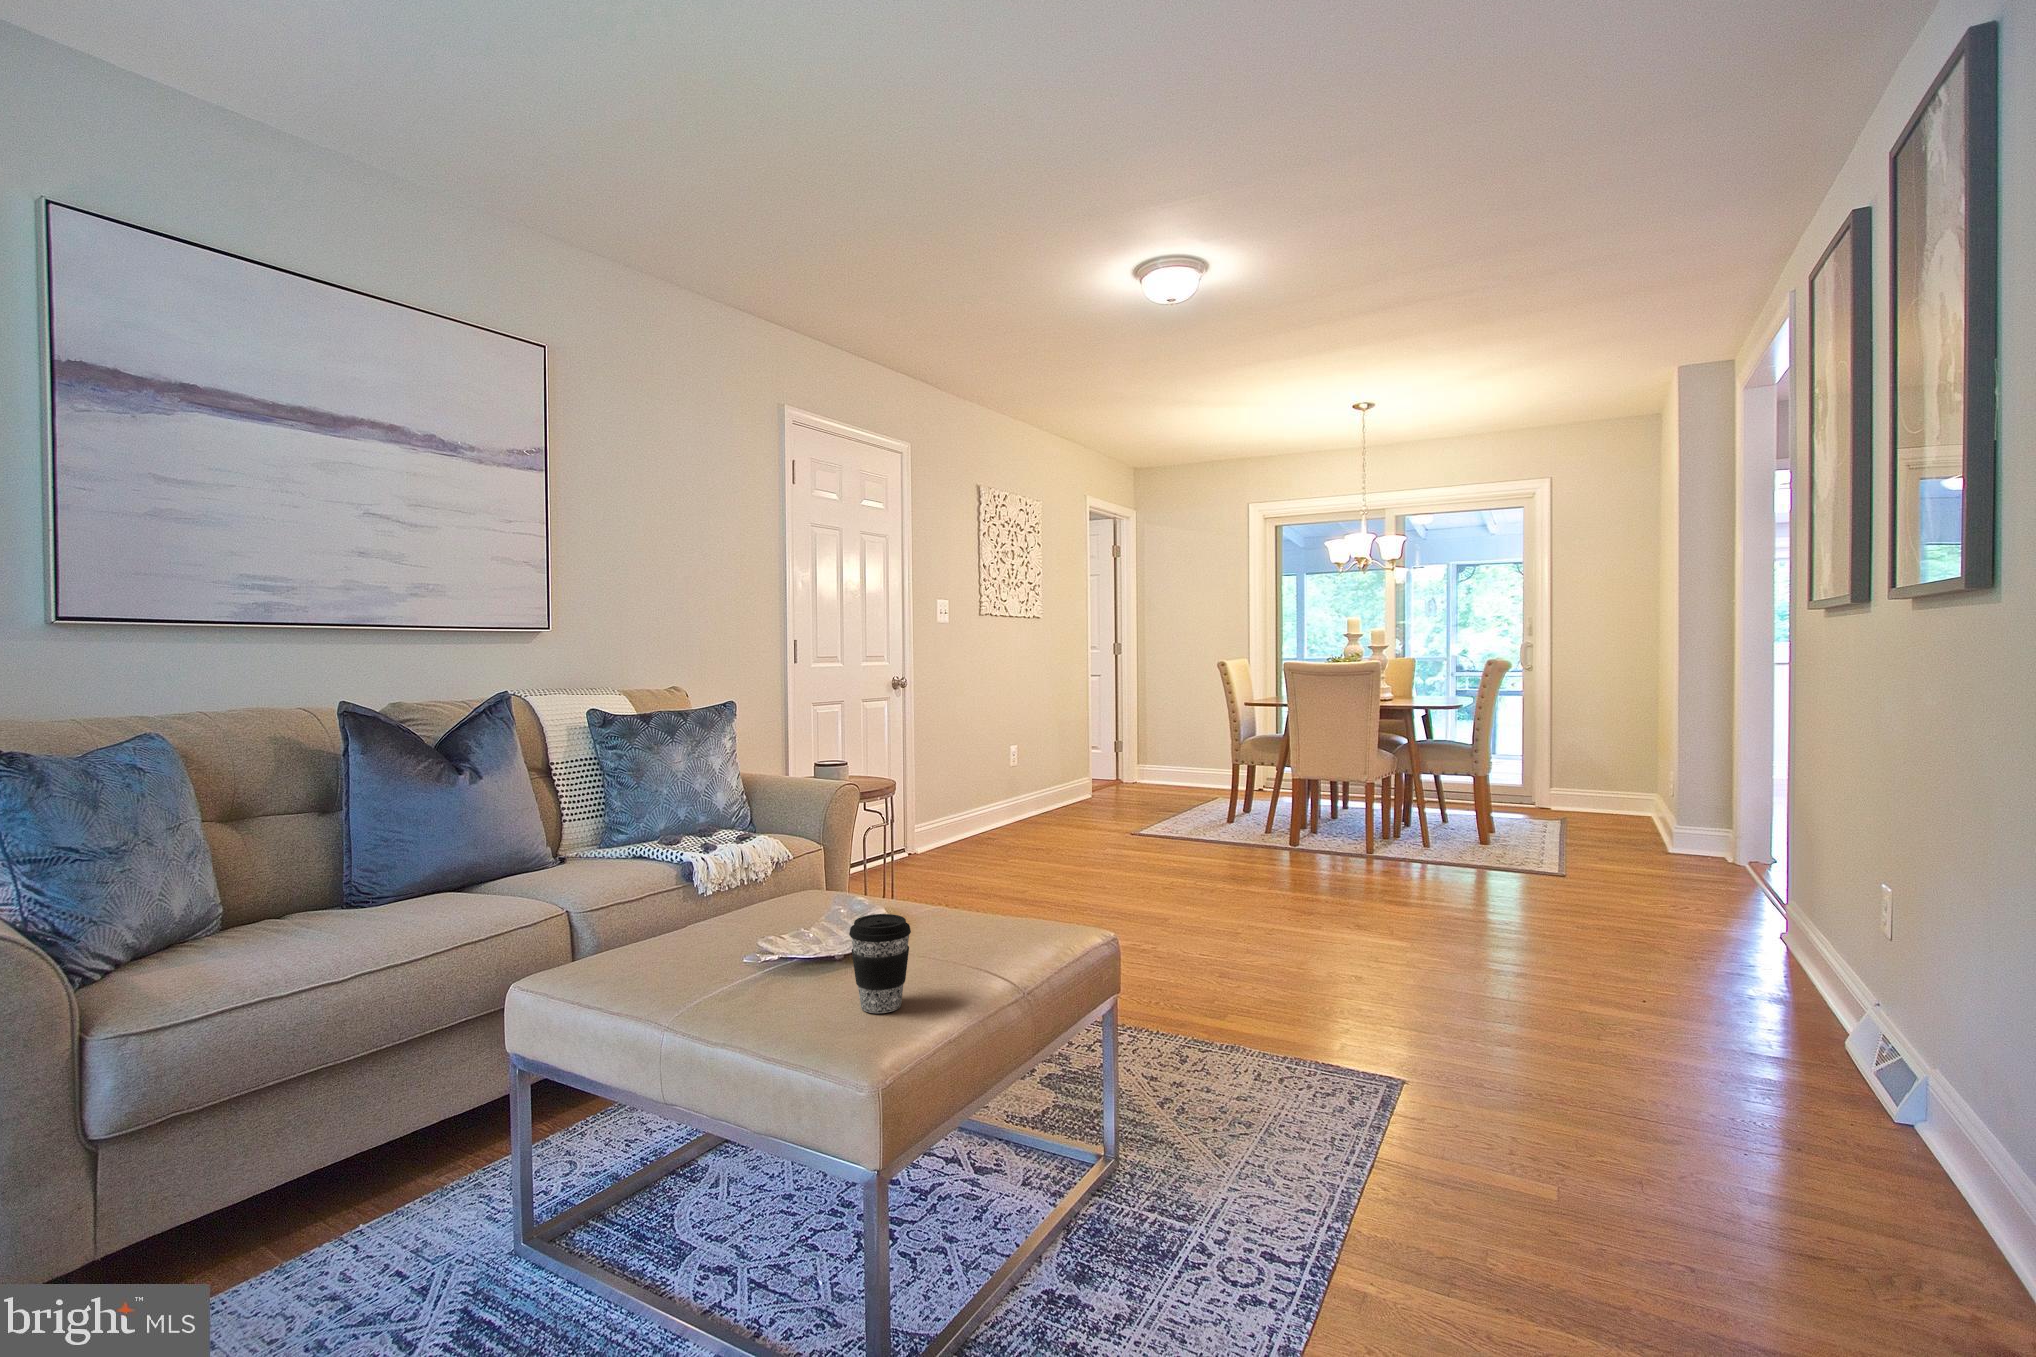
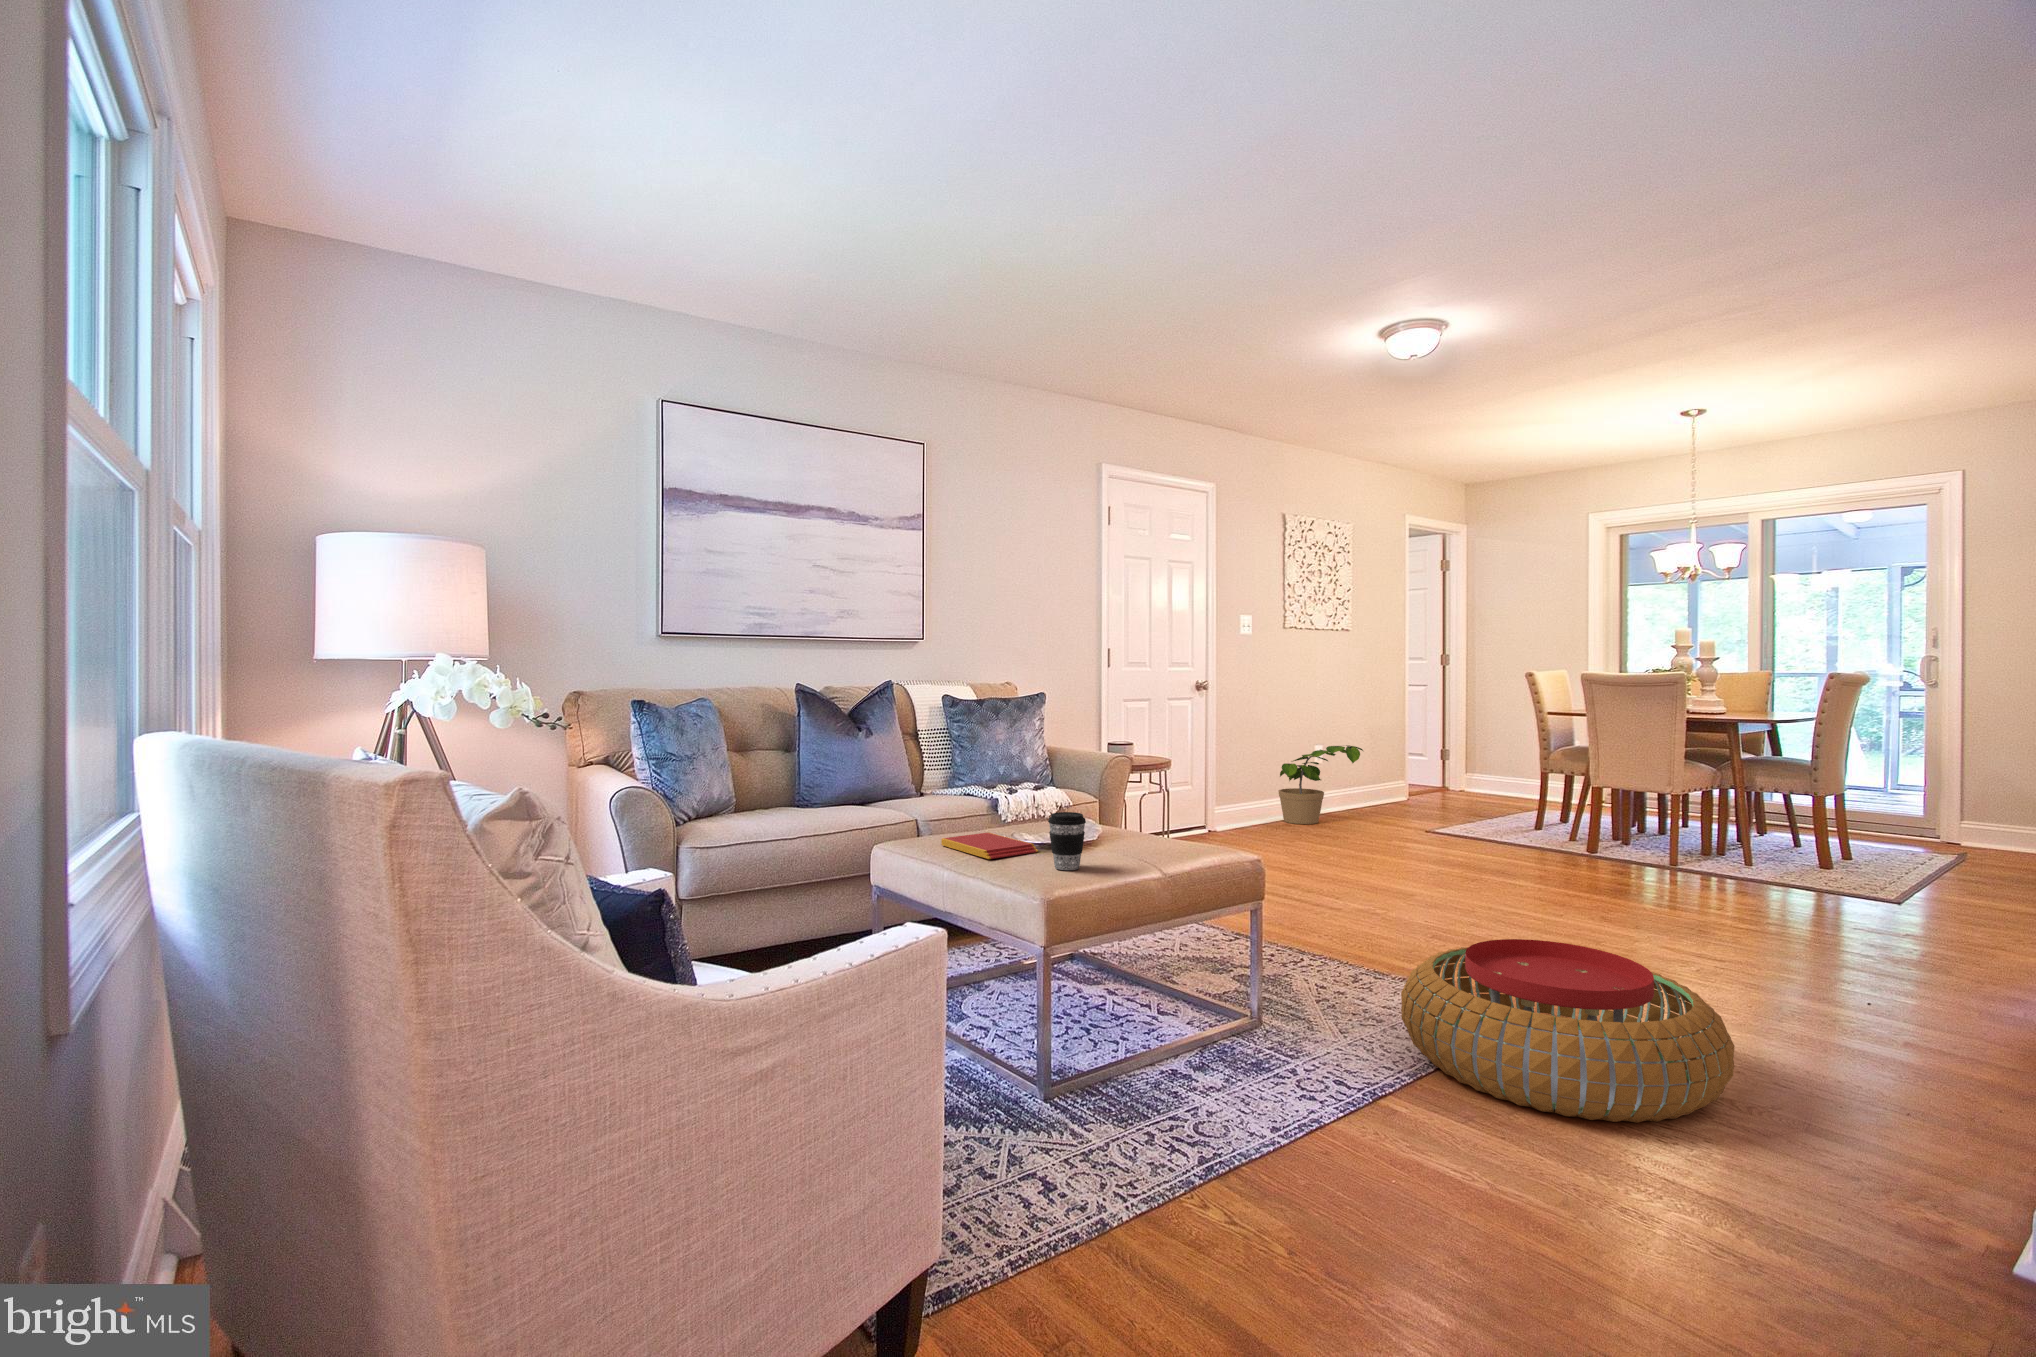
potted plant: none [978,745,1071,835] -> present [1279,745,1363,824]
book: none [643,942,814,1004] -> present [941,833,1038,859]
pouf: none [1289,1002,1686,1253] -> present [1401,939,1735,1123]

